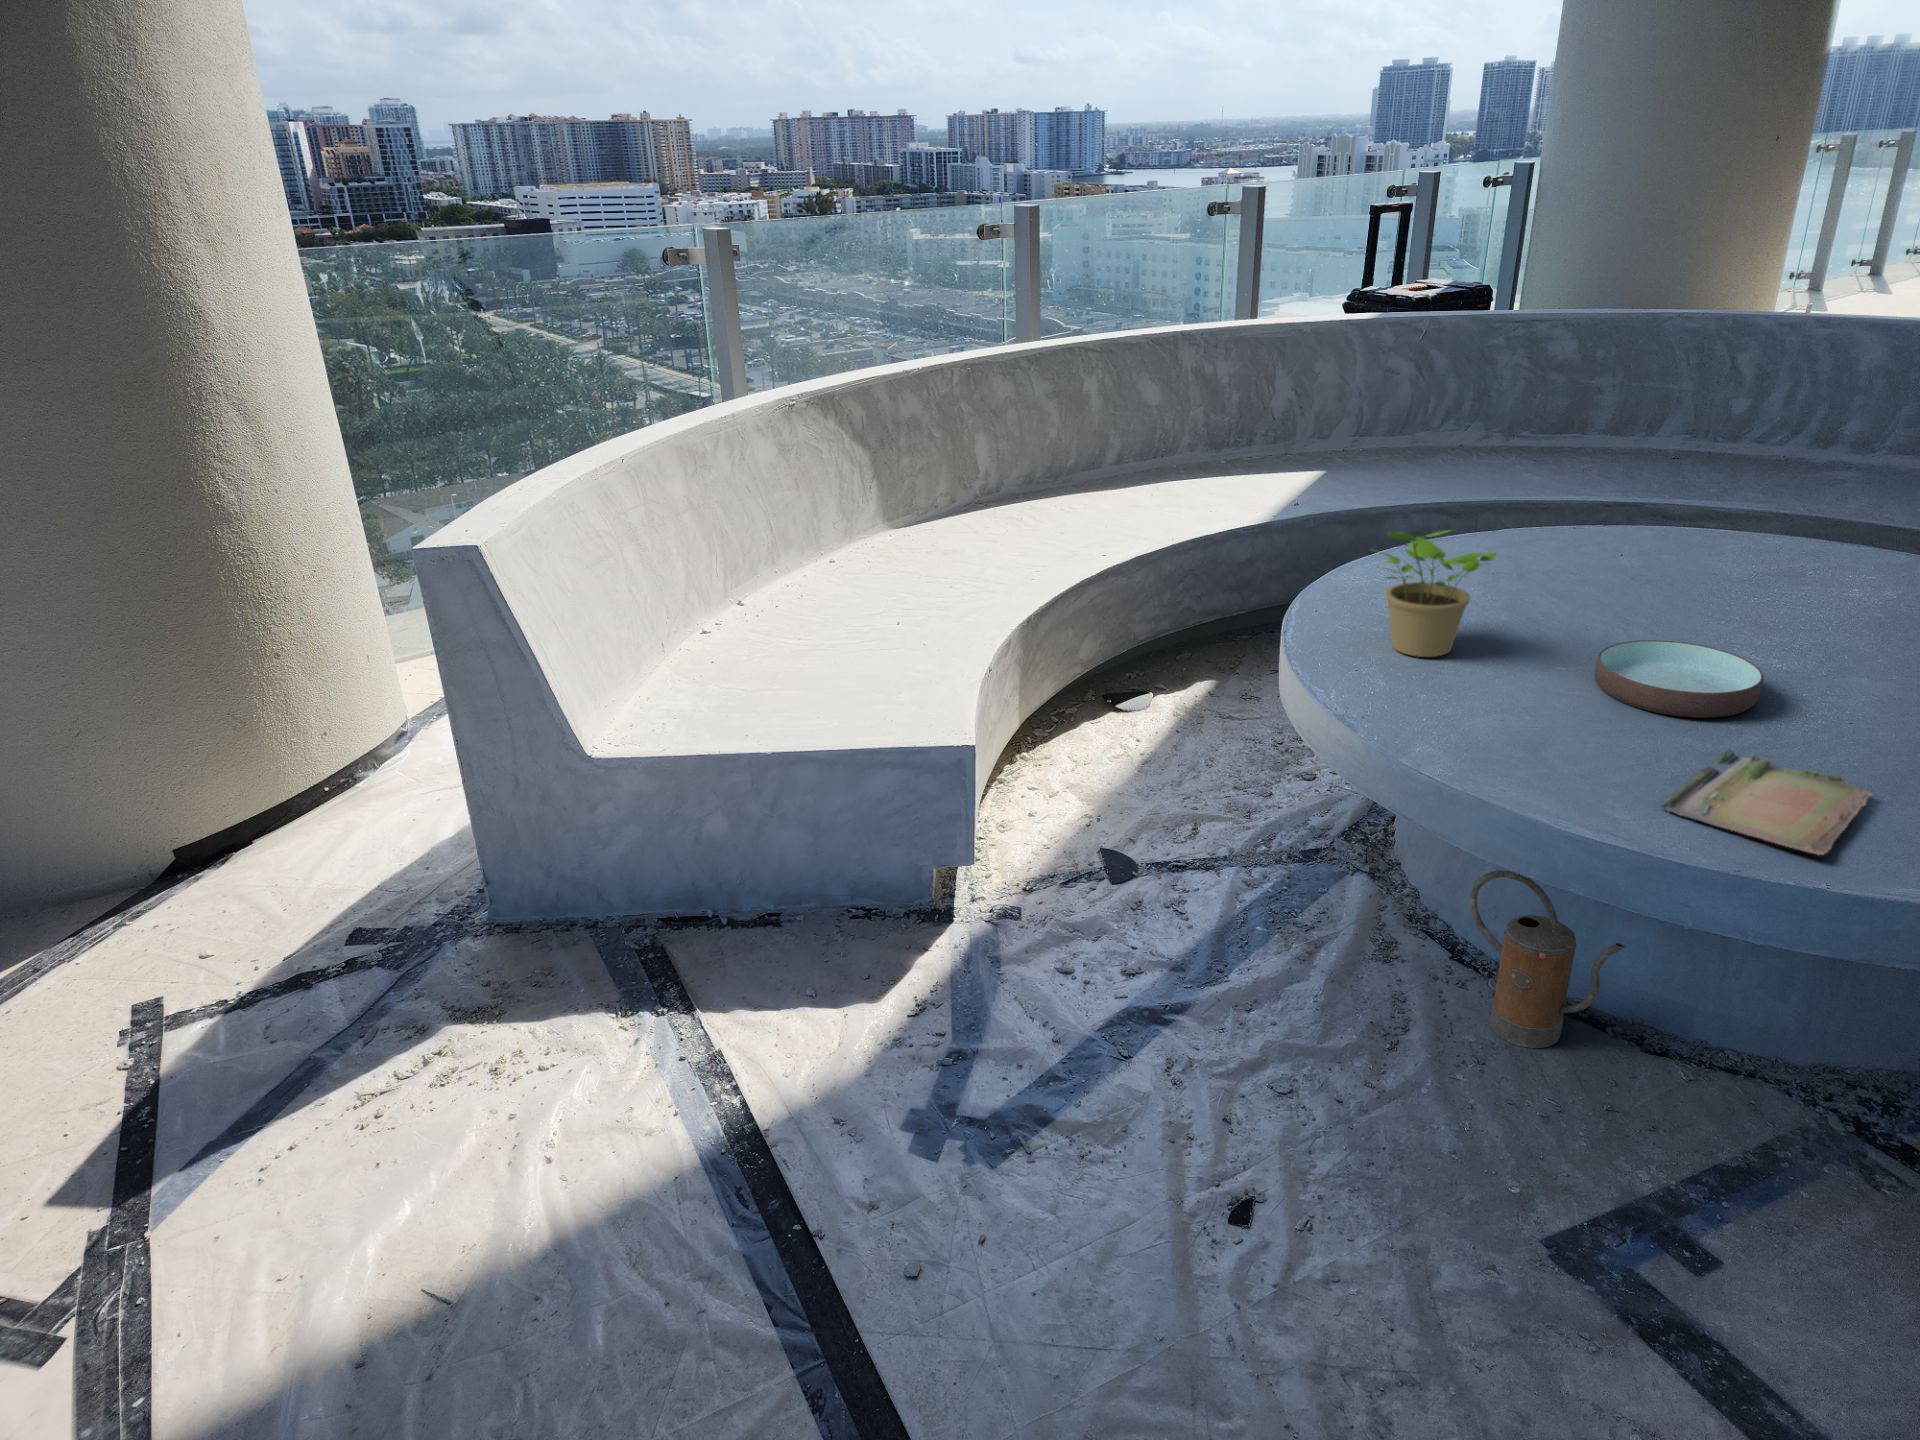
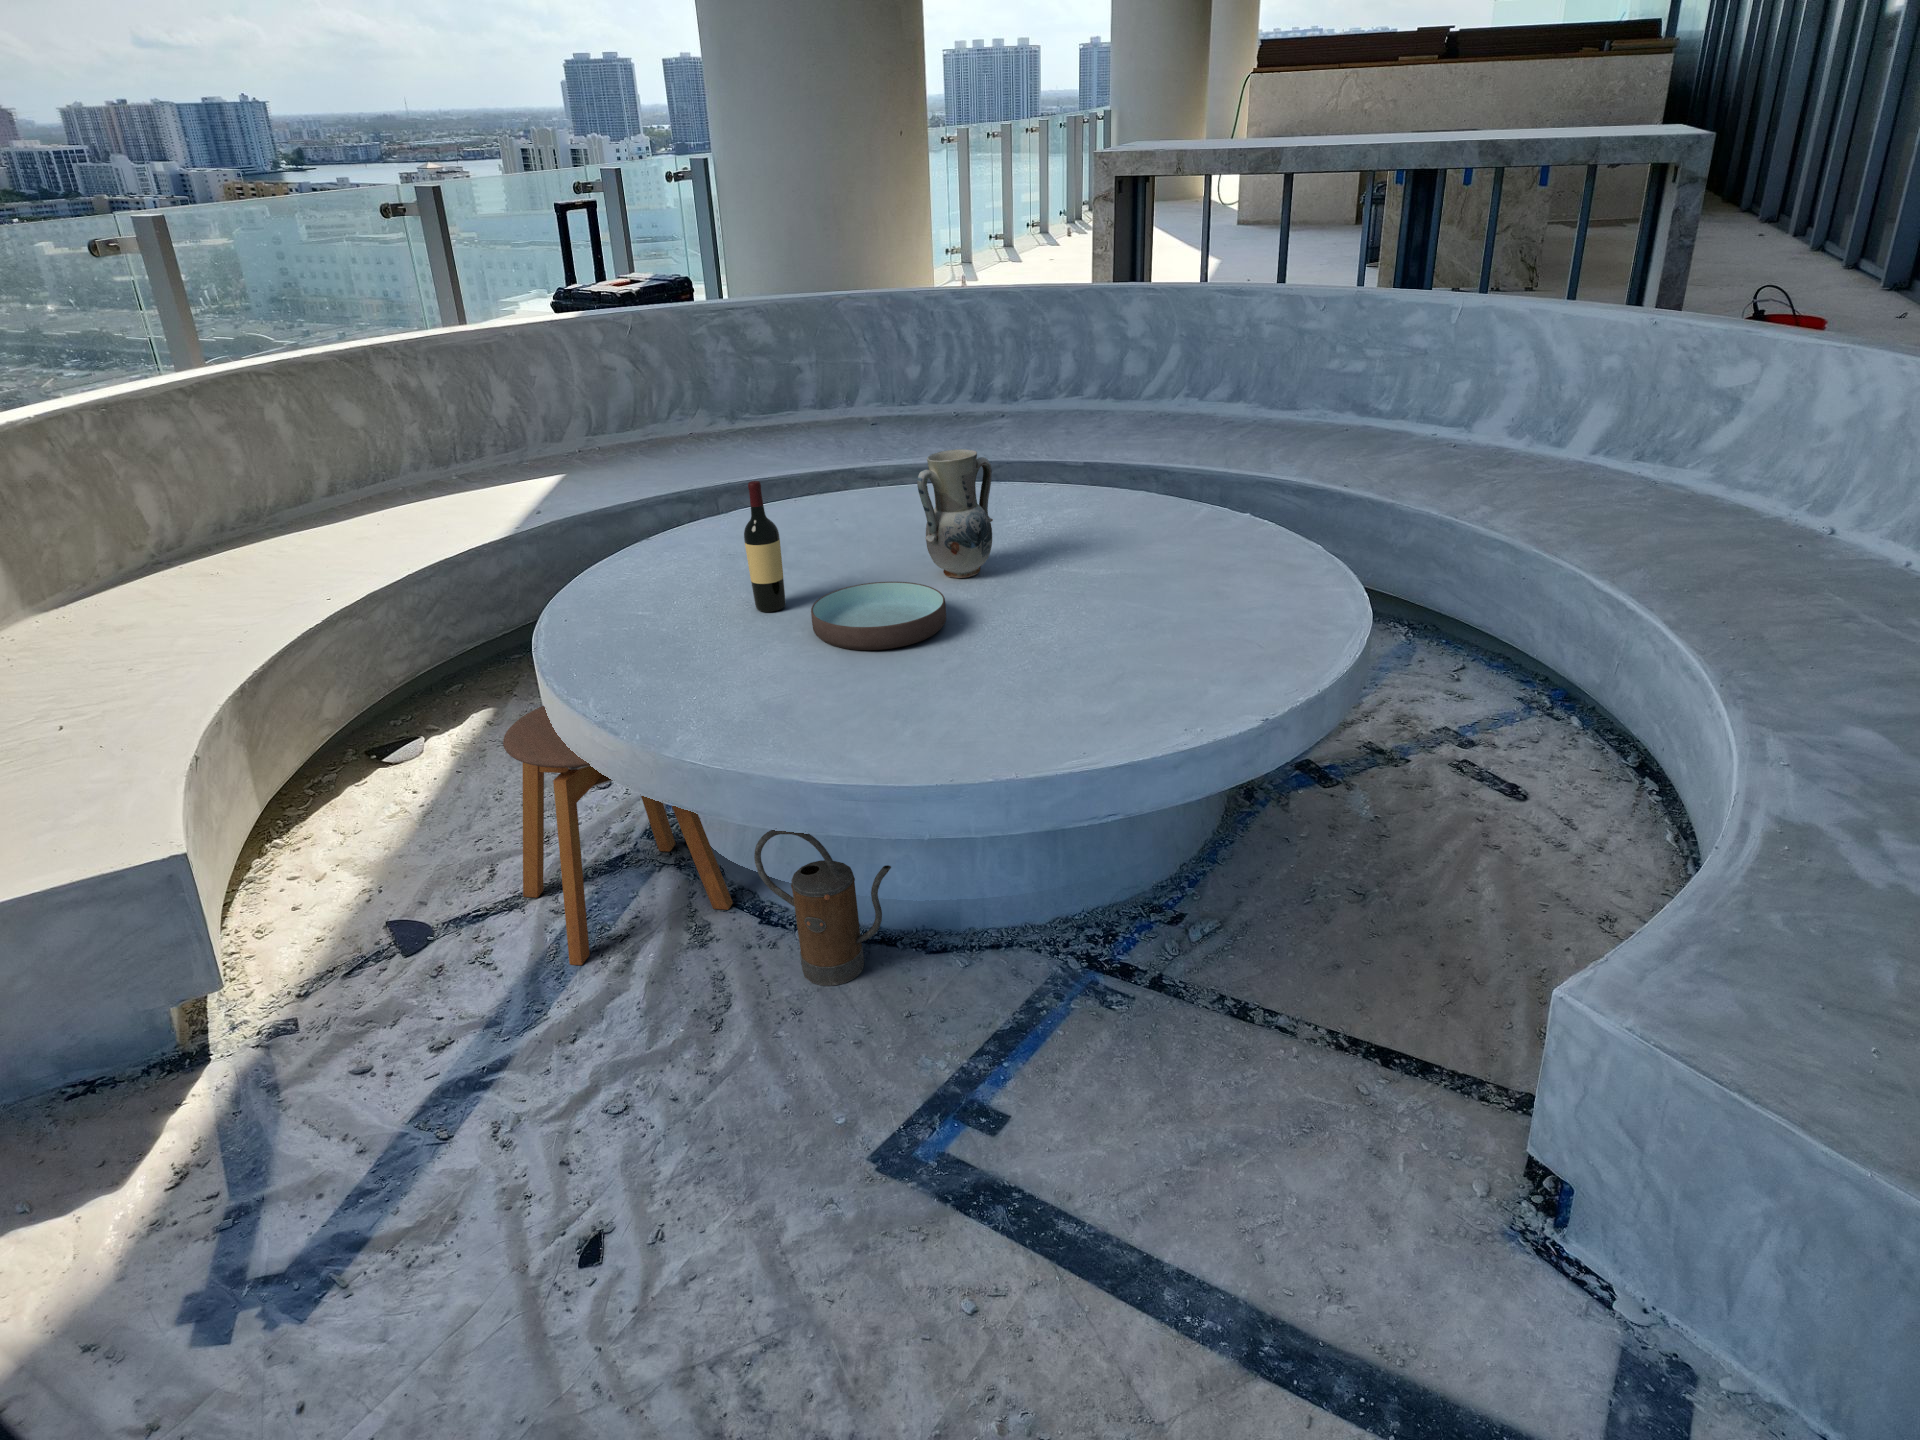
vase: none [1746,512,1856,657] -> present [917,449,993,578]
wine bottle: none [1532,513,1580,649] -> present [744,481,786,612]
potted plant: present [1378,530,1496,657] -> none [572,514,698,644]
stool: none [1222,688,1426,943] -> present [503,706,733,965]
tray: present [1663,749,1872,855] -> none [878,664,1037,745]

